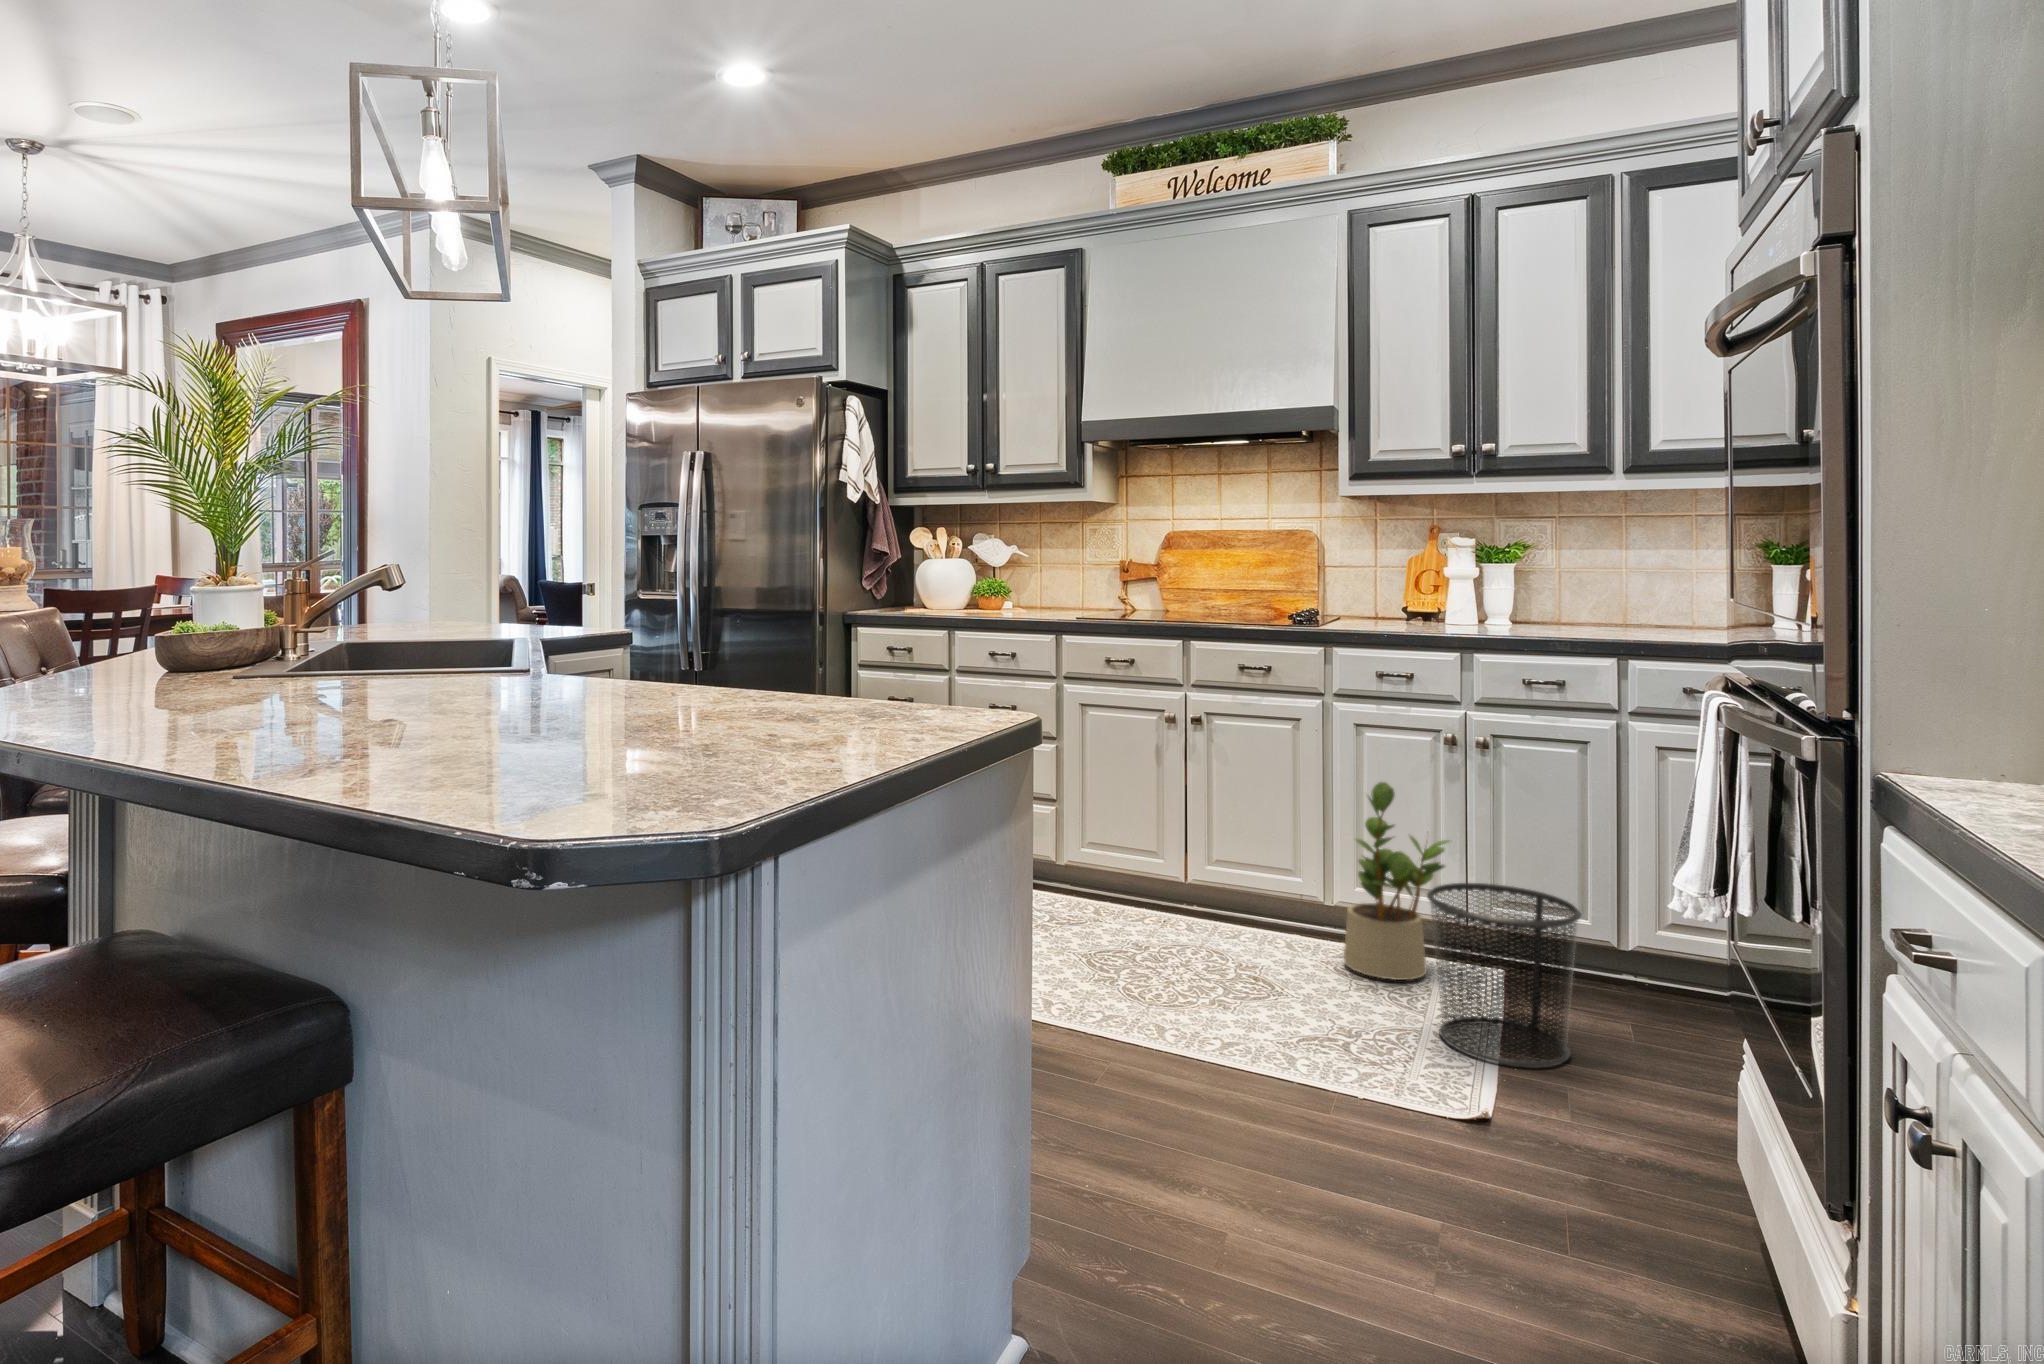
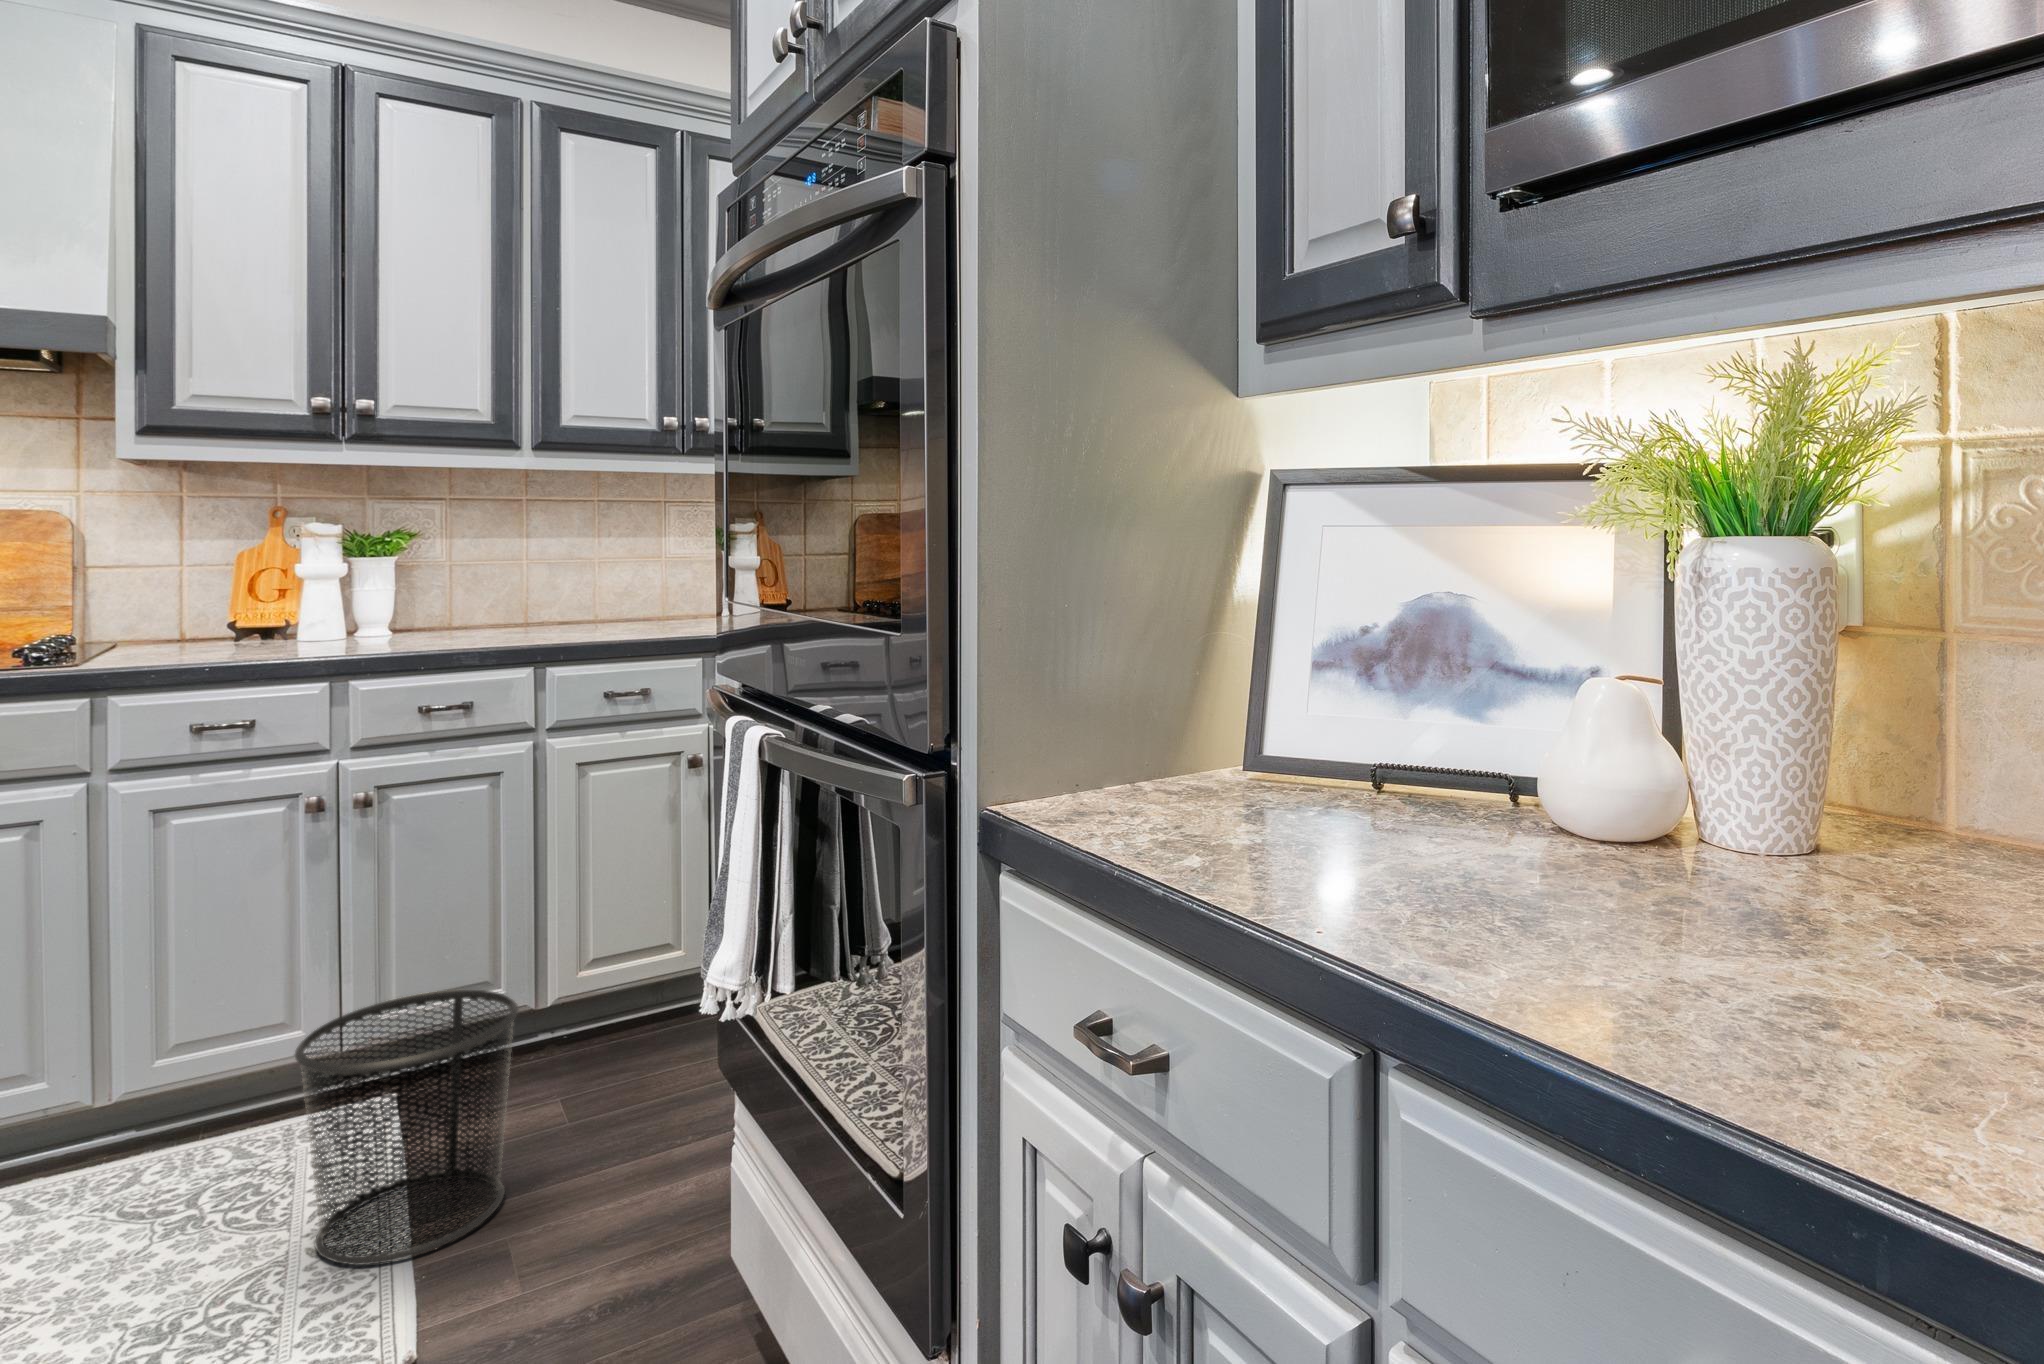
potted plant: present [1344,782,1449,980] -> none [134,892,321,1199]

